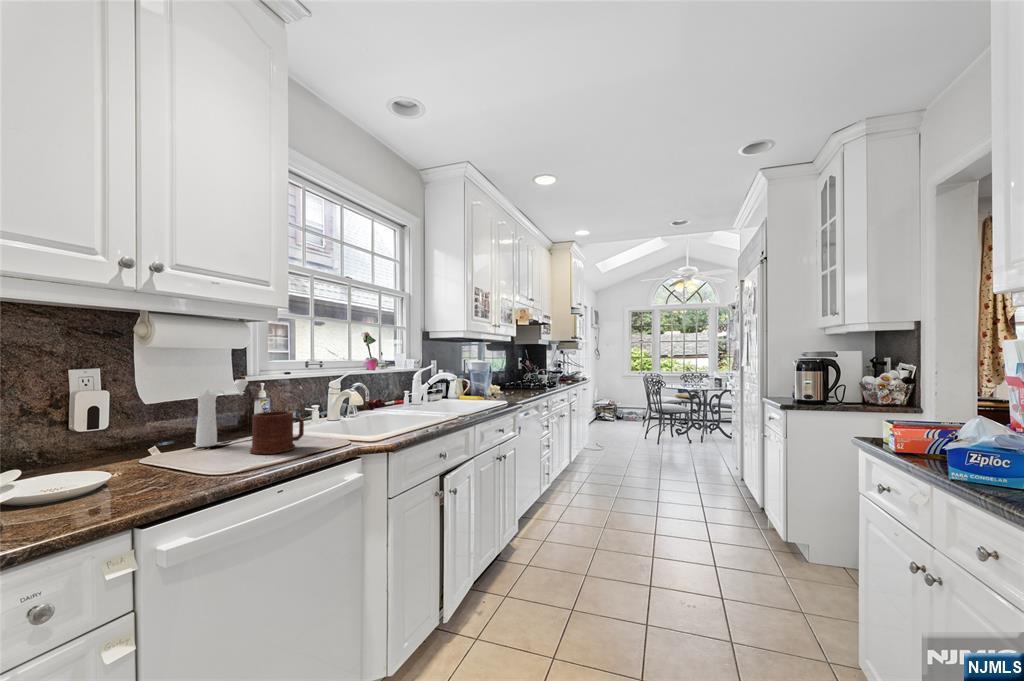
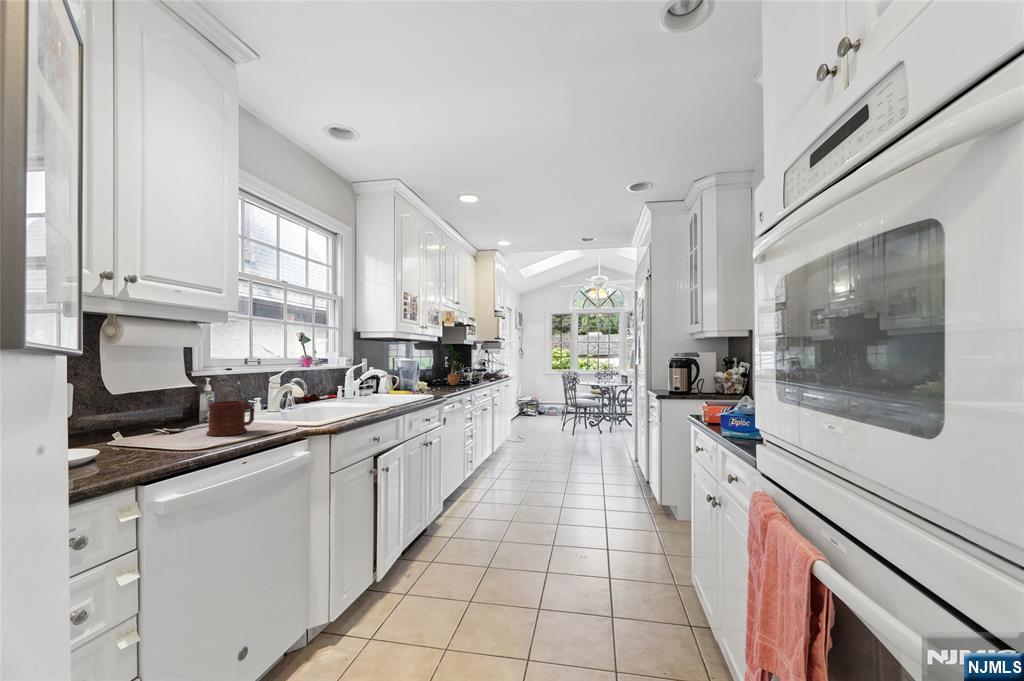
potted plant: none [517,345,542,389] -> present [446,345,464,385]
pepper mill: present [196,379,248,447] -> none [153,374,200,433]

